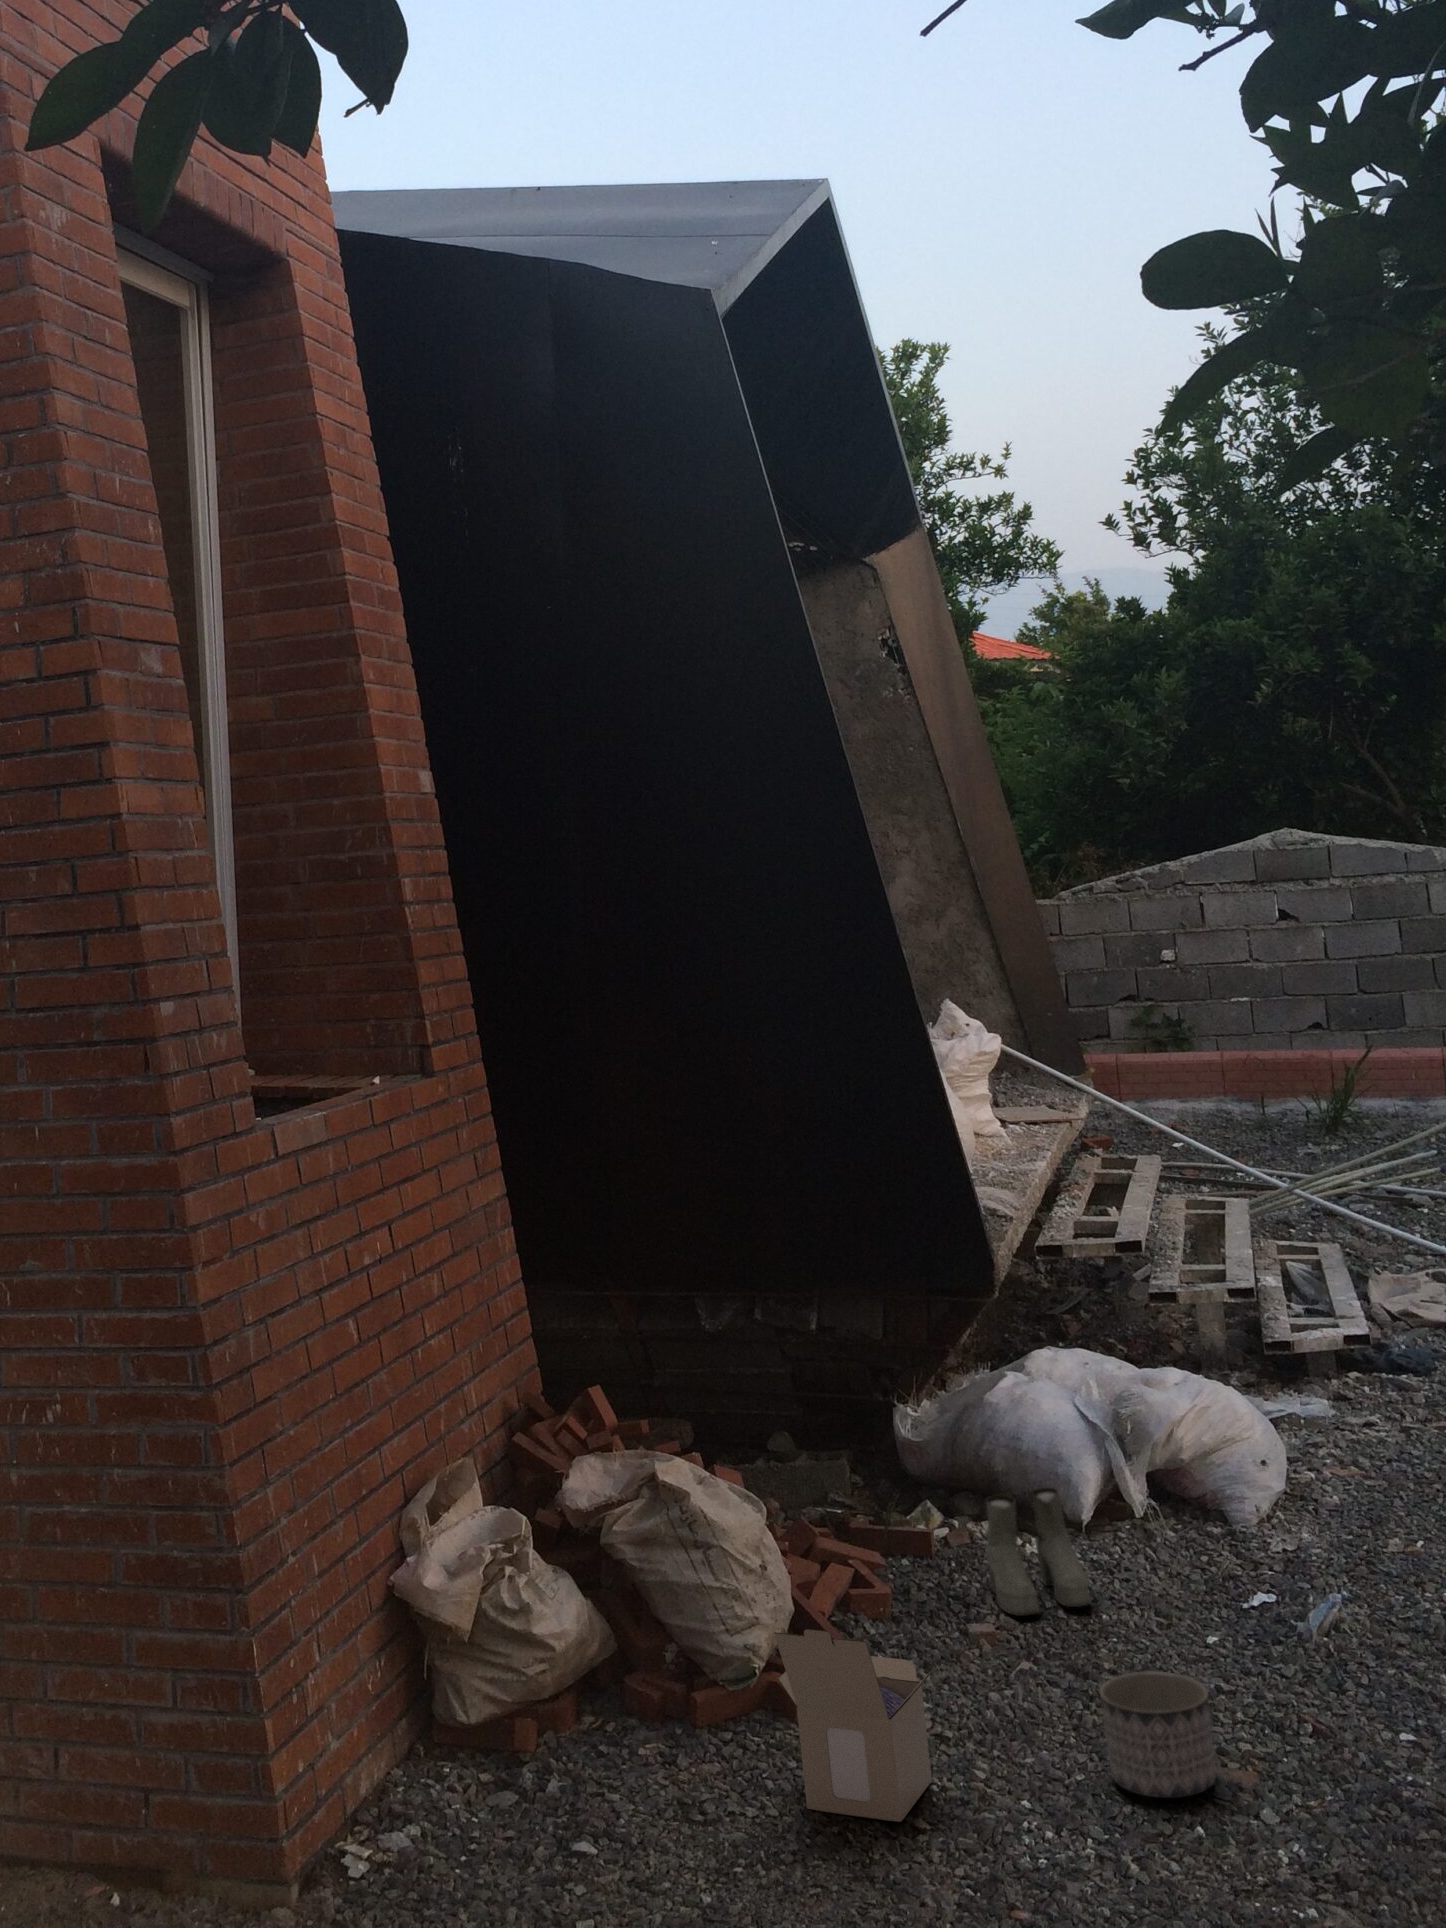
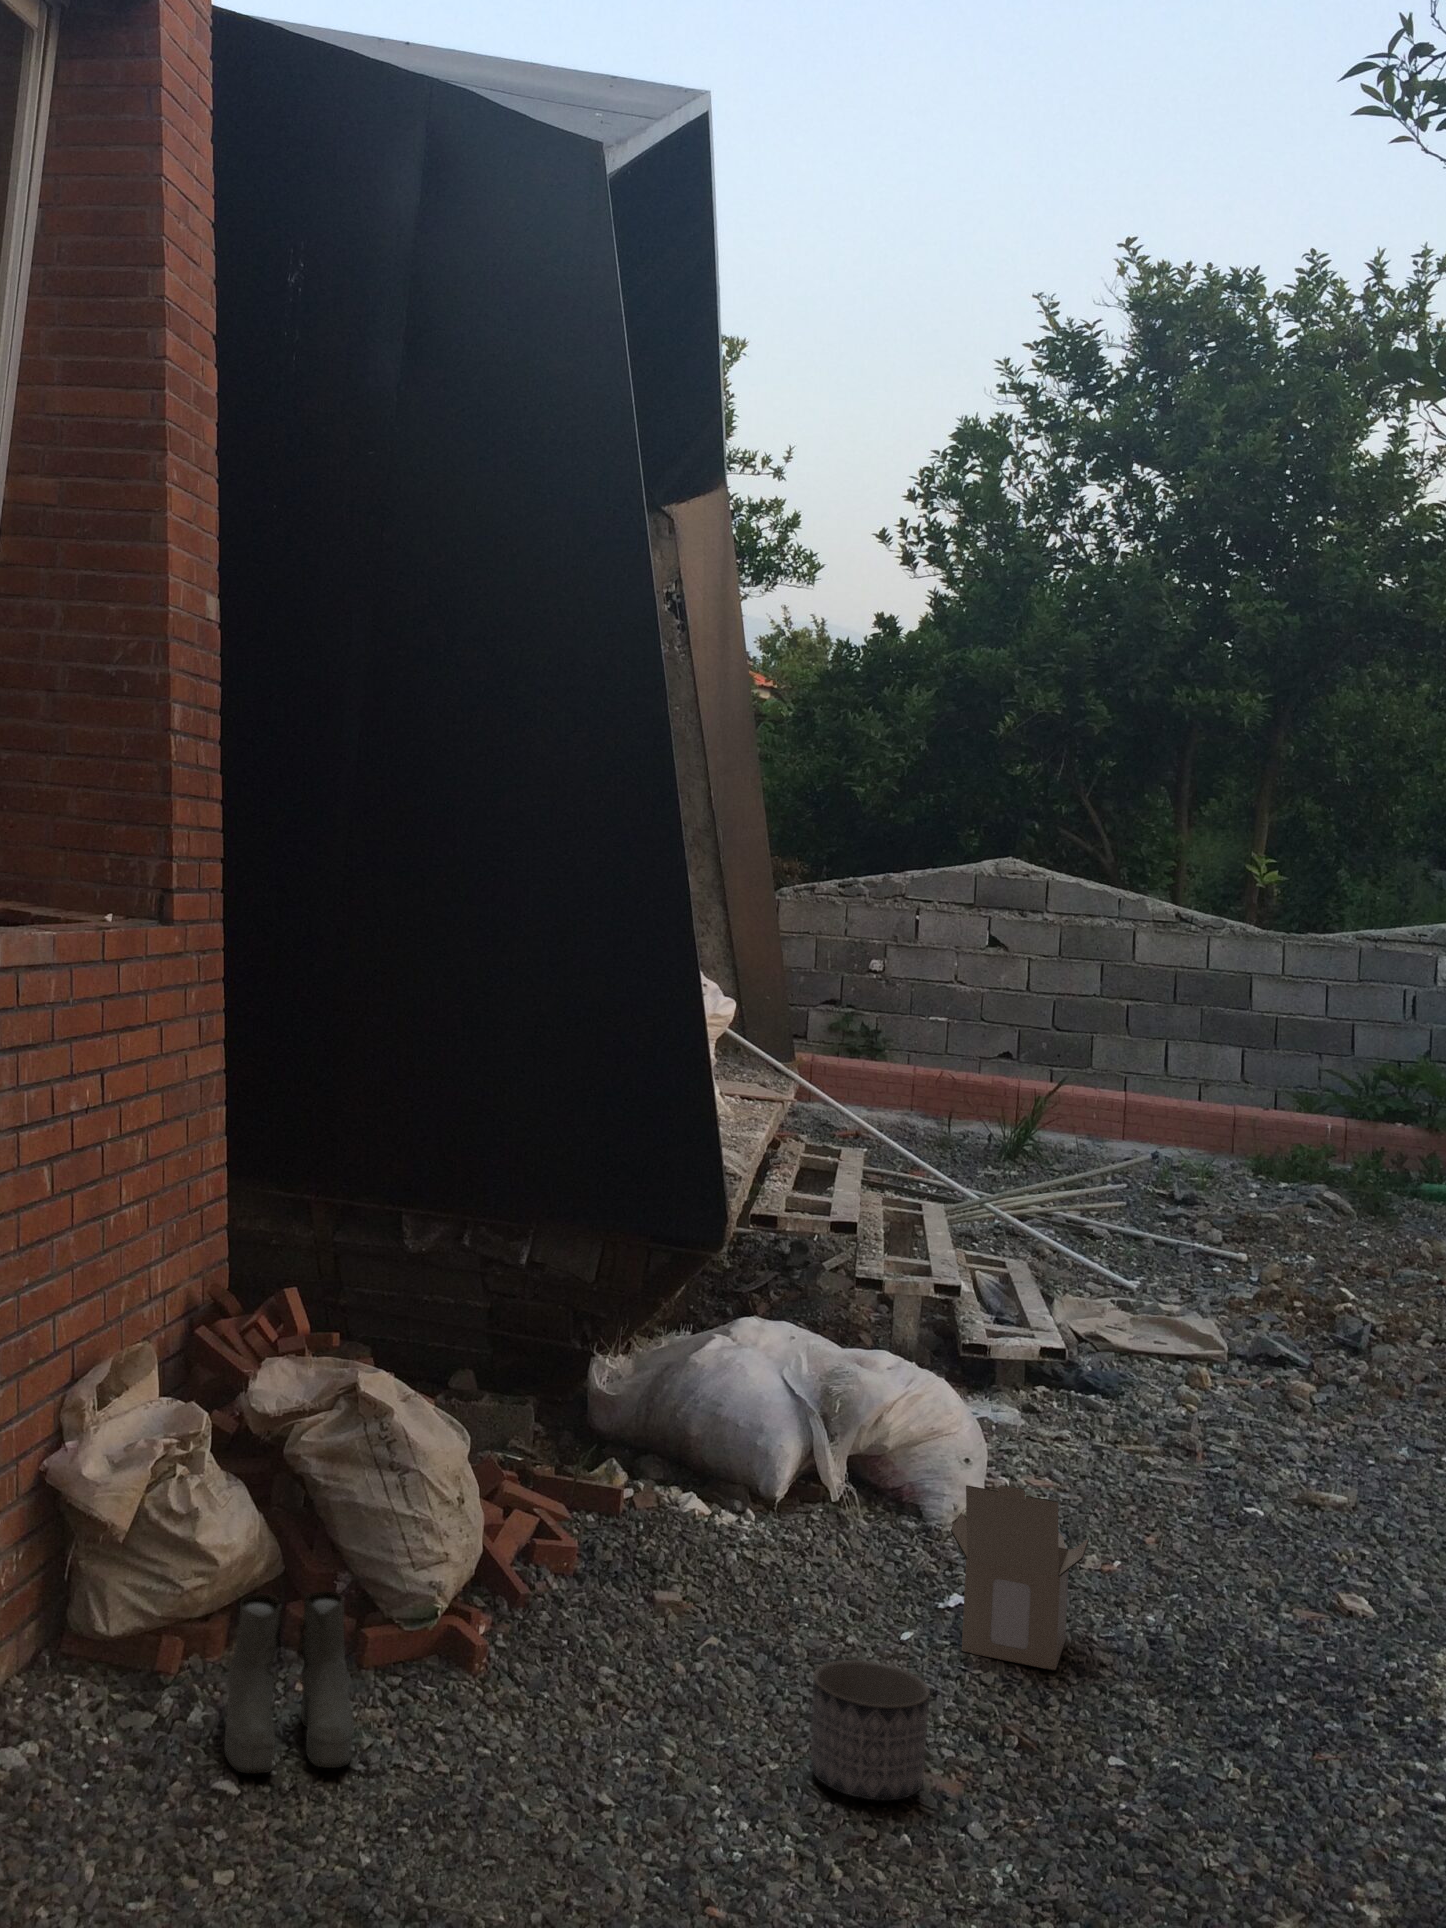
boots: present [985,1488,1091,1616] -> present [224,1591,354,1774]
cardboard box: present [774,1629,932,1822] -> present [951,1485,1089,1671]

